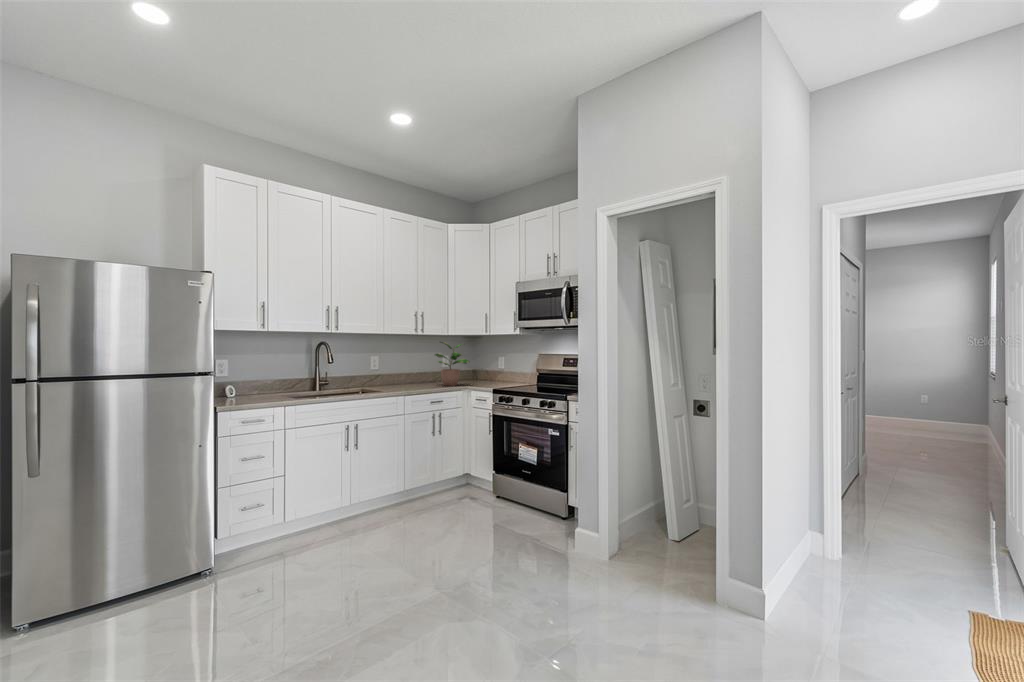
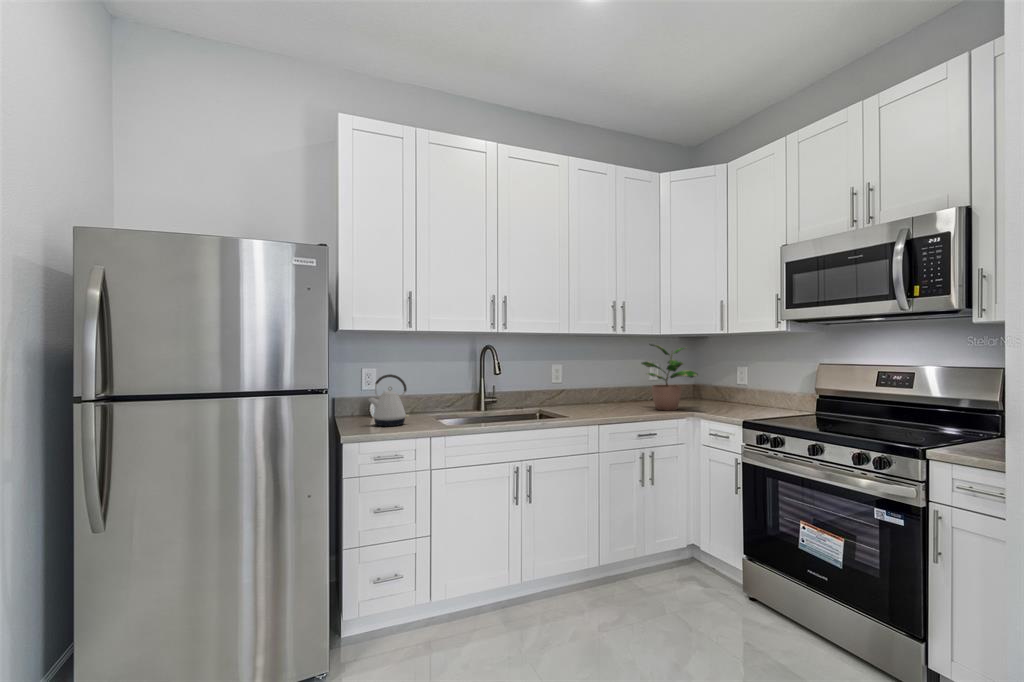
kettle: none [229,364,263,401] -> present [369,374,409,426]

